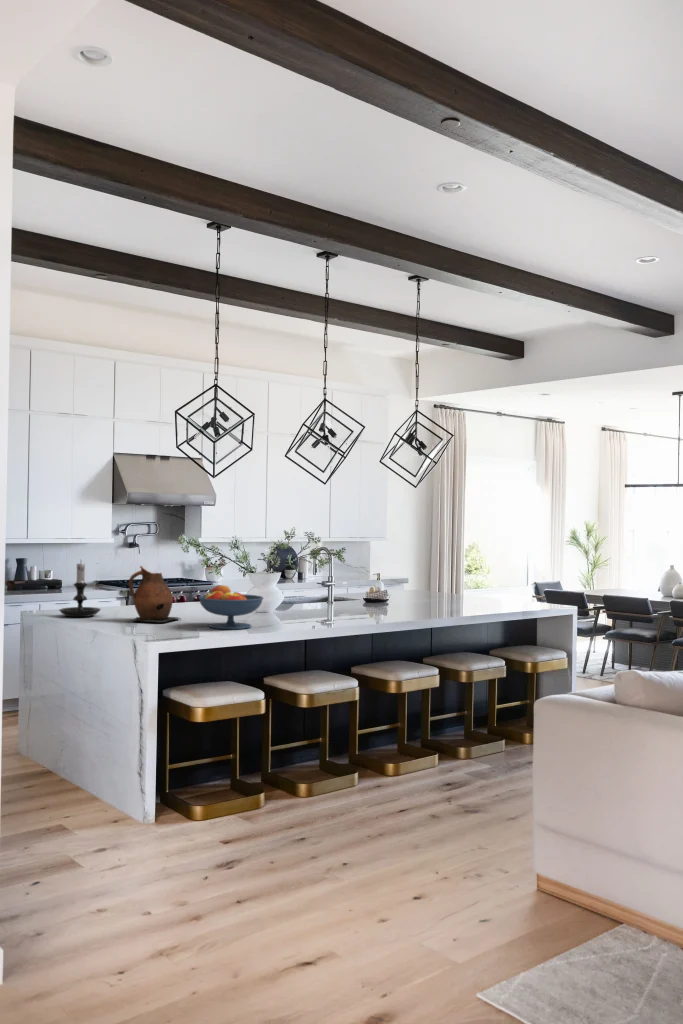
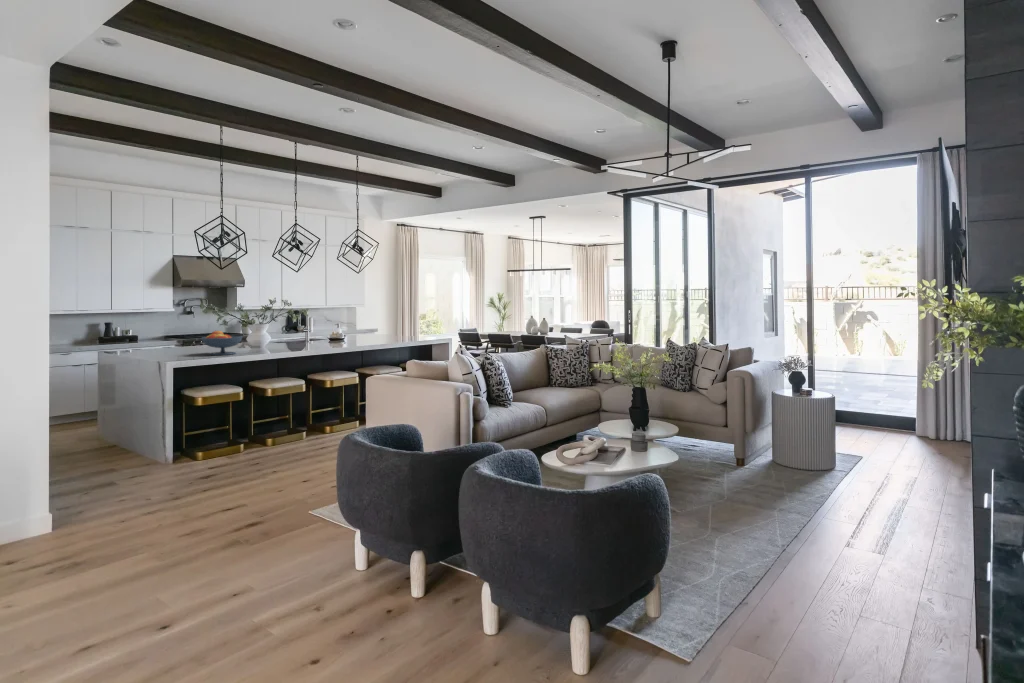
candle holder: present [59,563,101,617] -> none [118,319,147,353]
ceramic pitcher: present [129,566,179,623] -> none [161,321,197,354]

